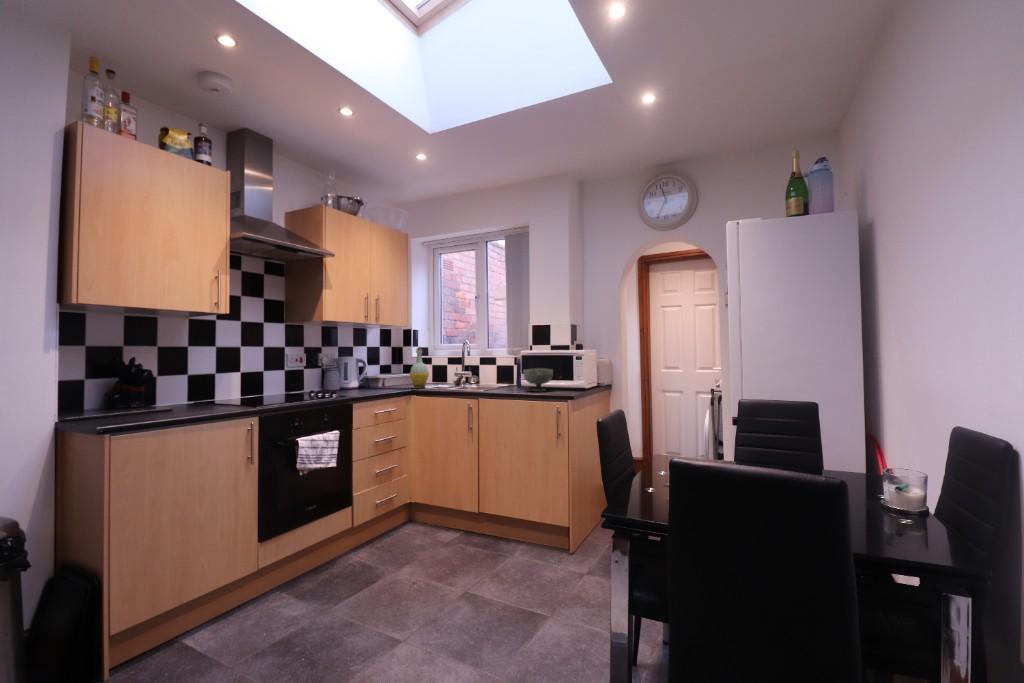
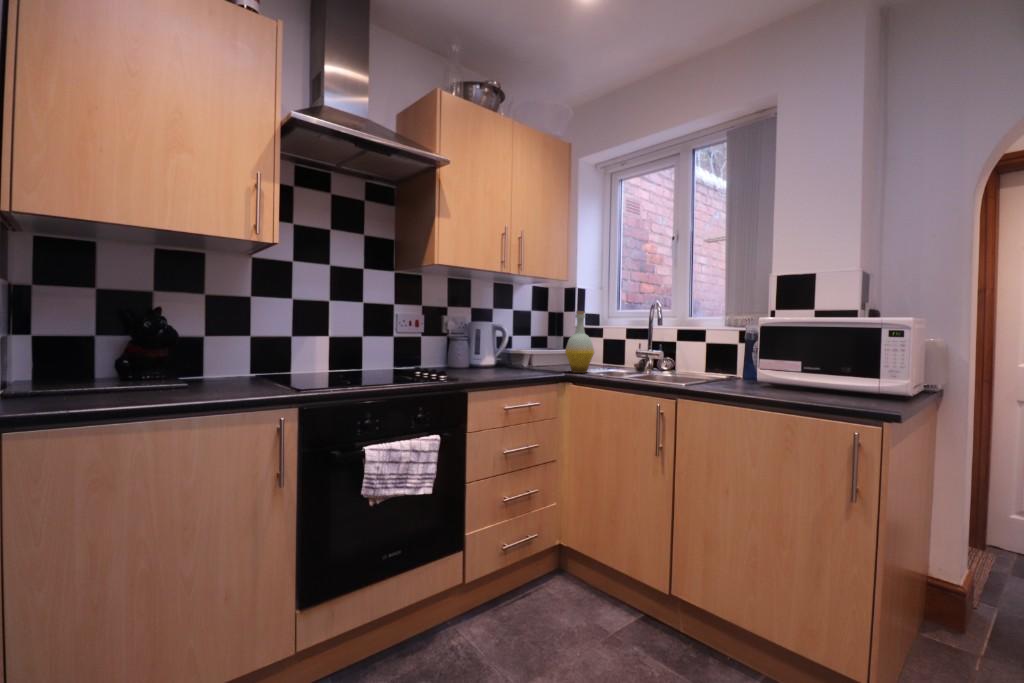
bowl: present [523,368,553,391] -> none [765,350,832,395]

